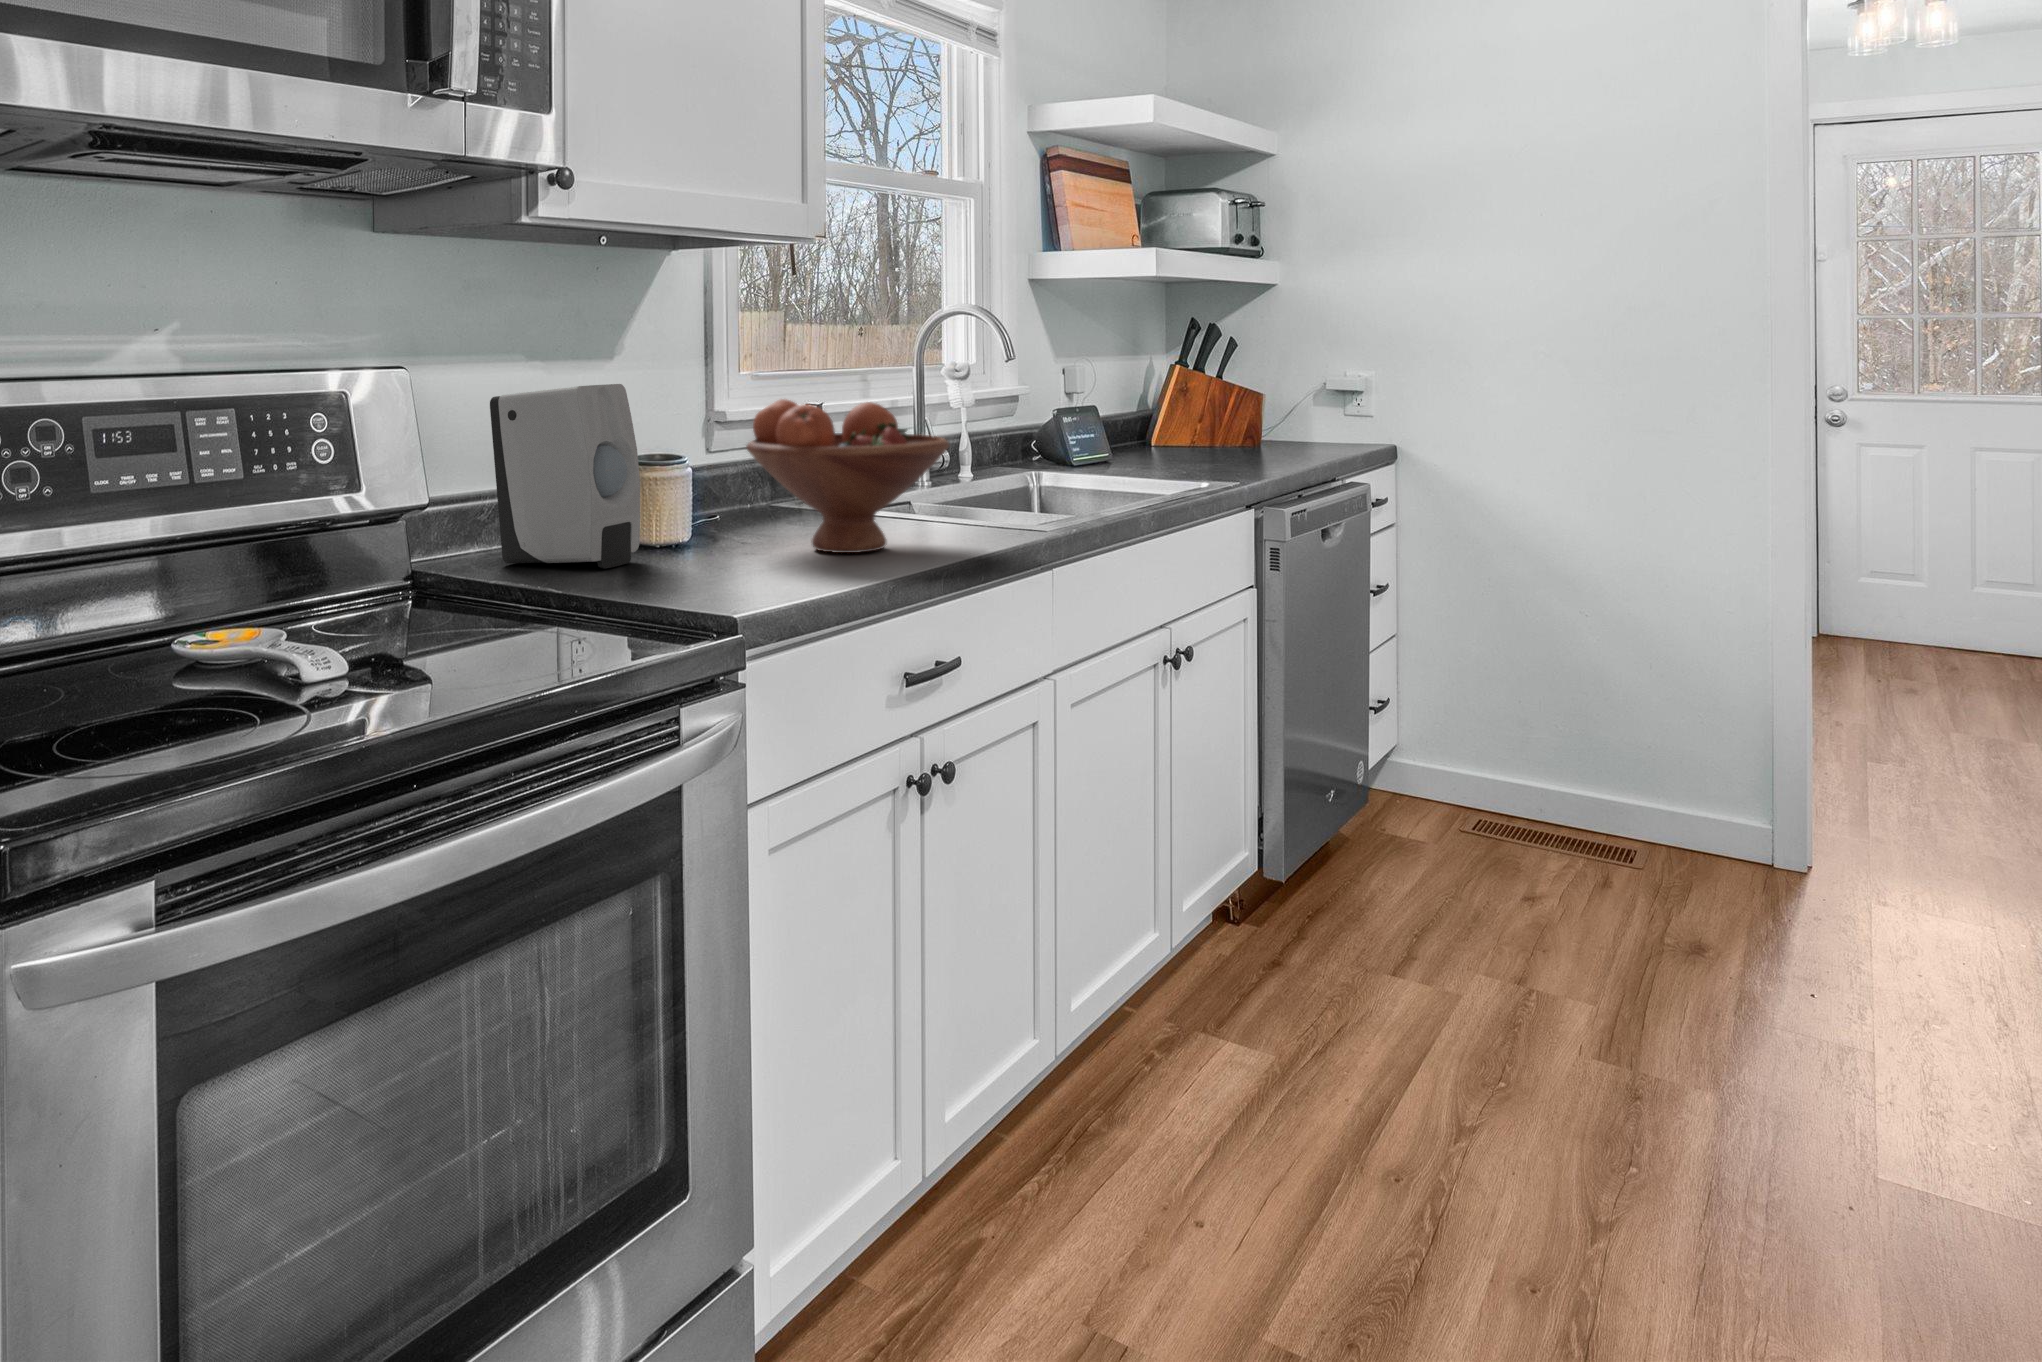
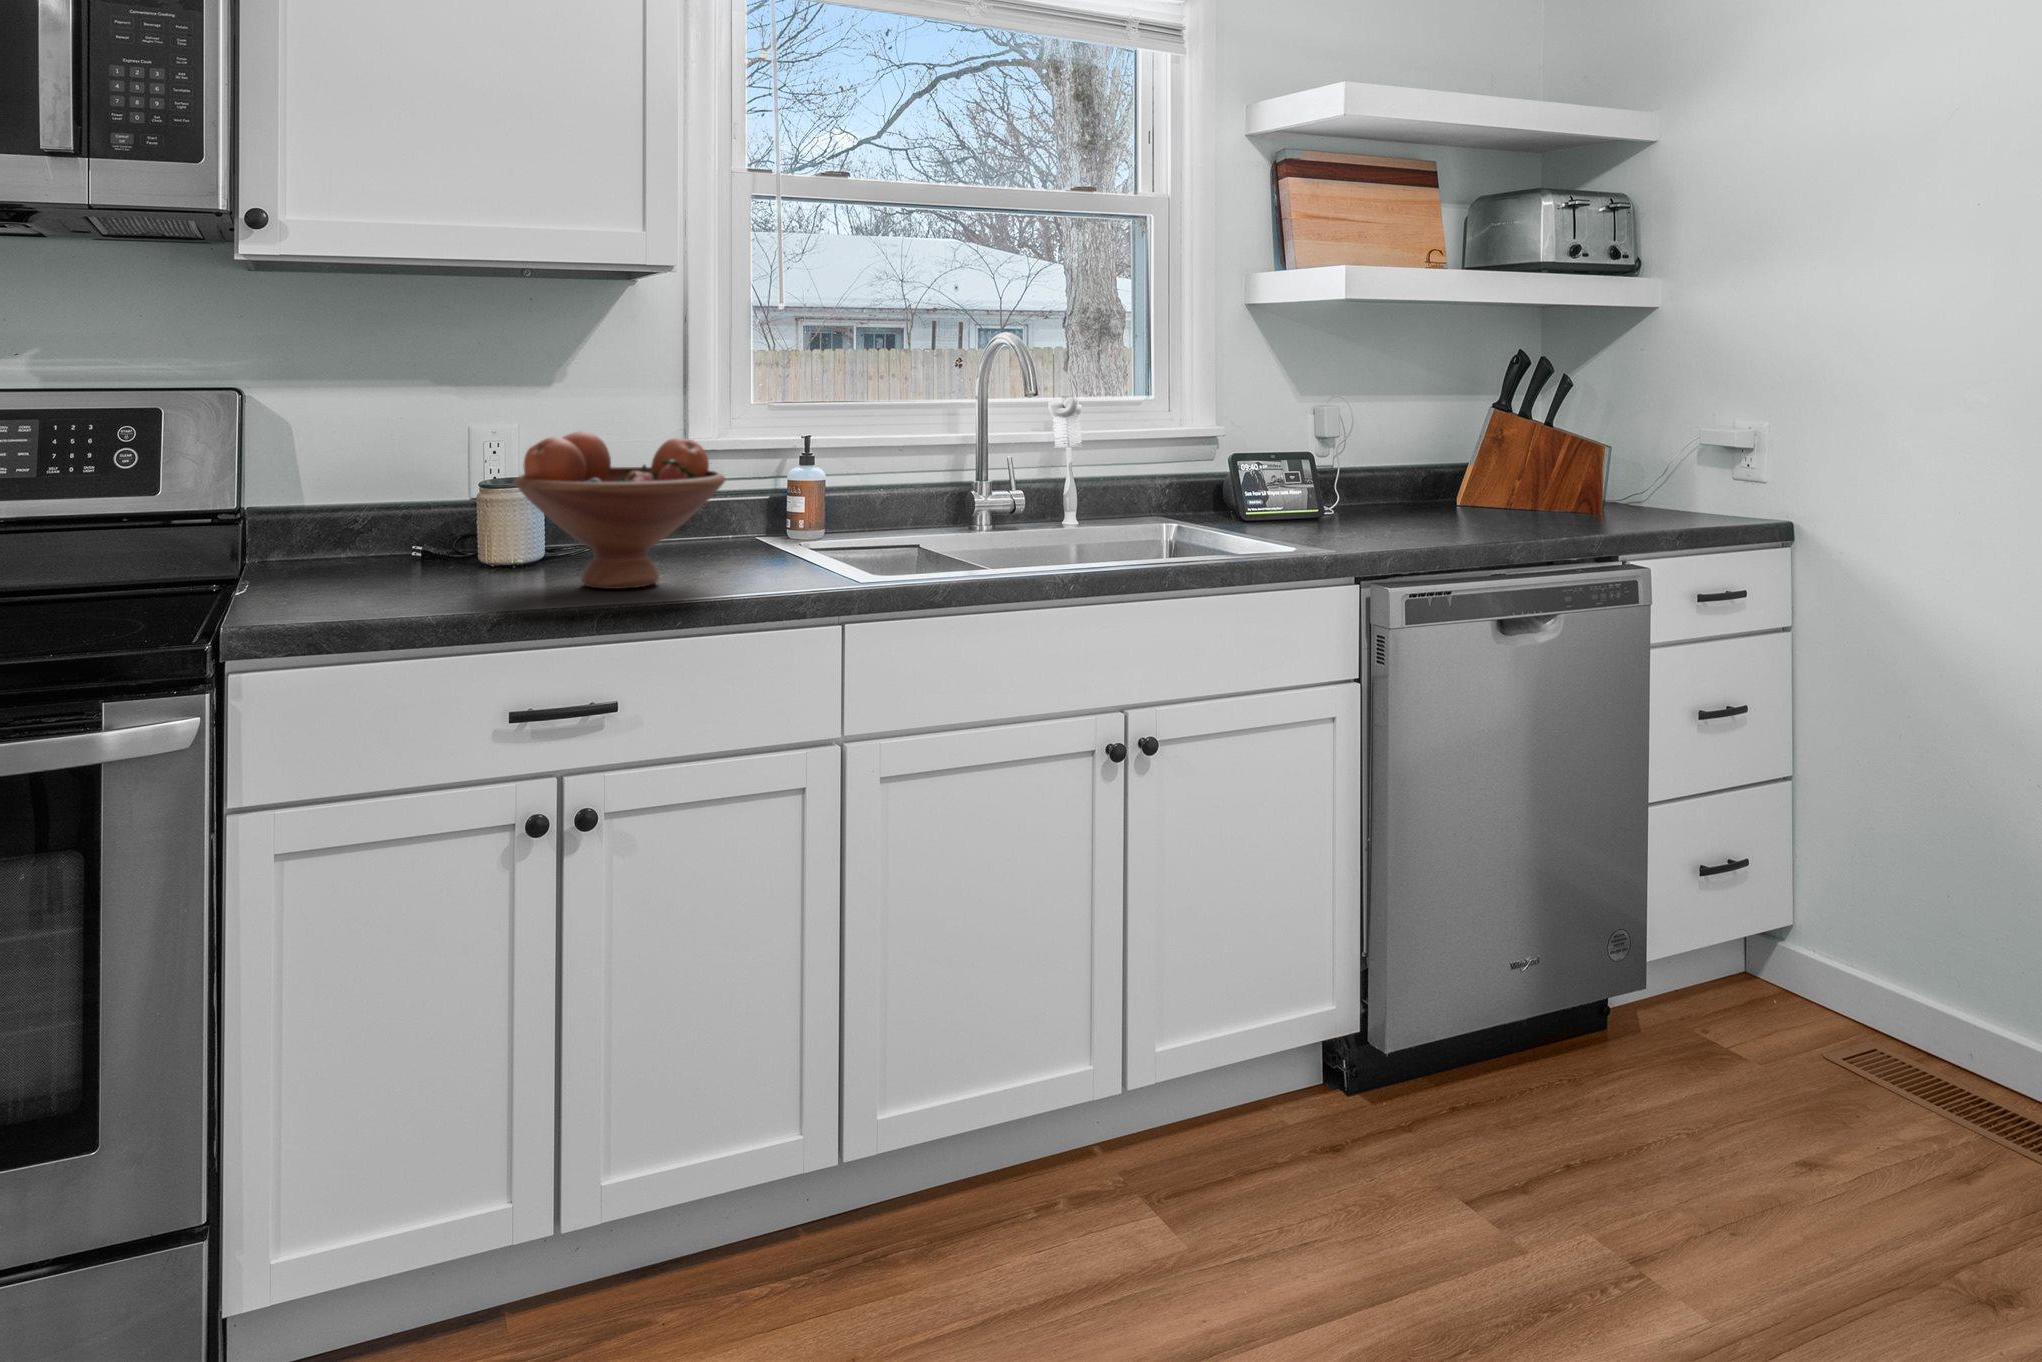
soap dispenser: present [490,384,640,568] -> none [320,410,427,581]

